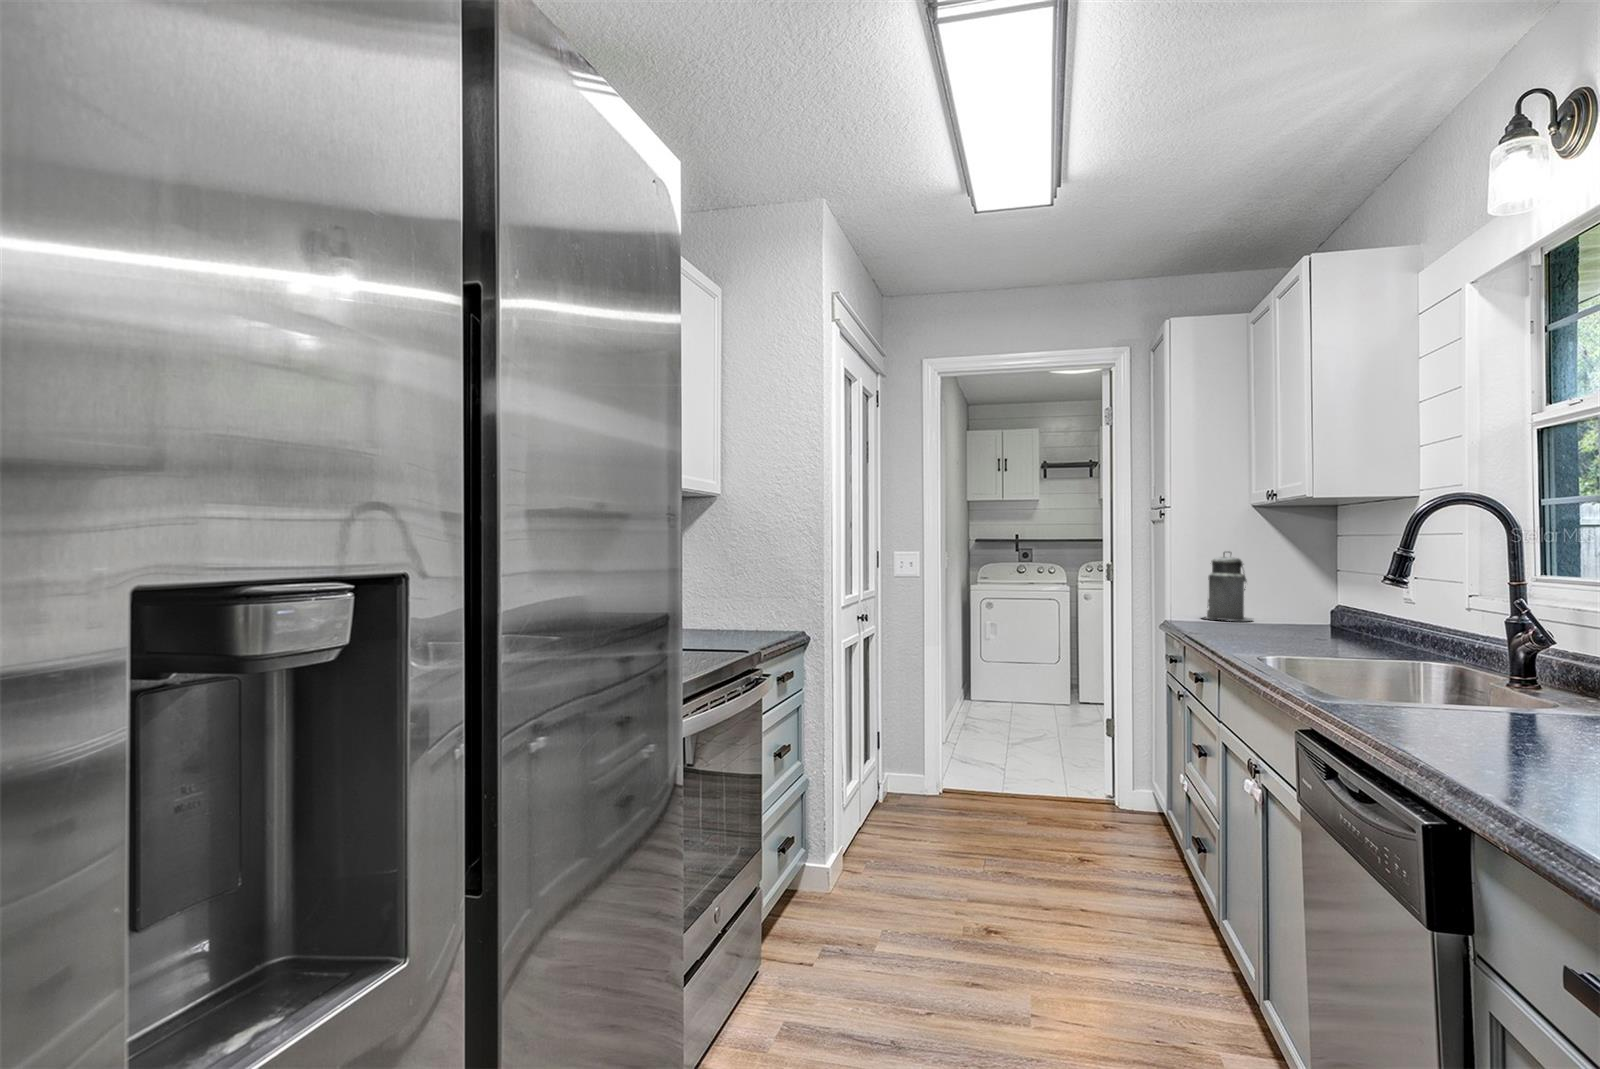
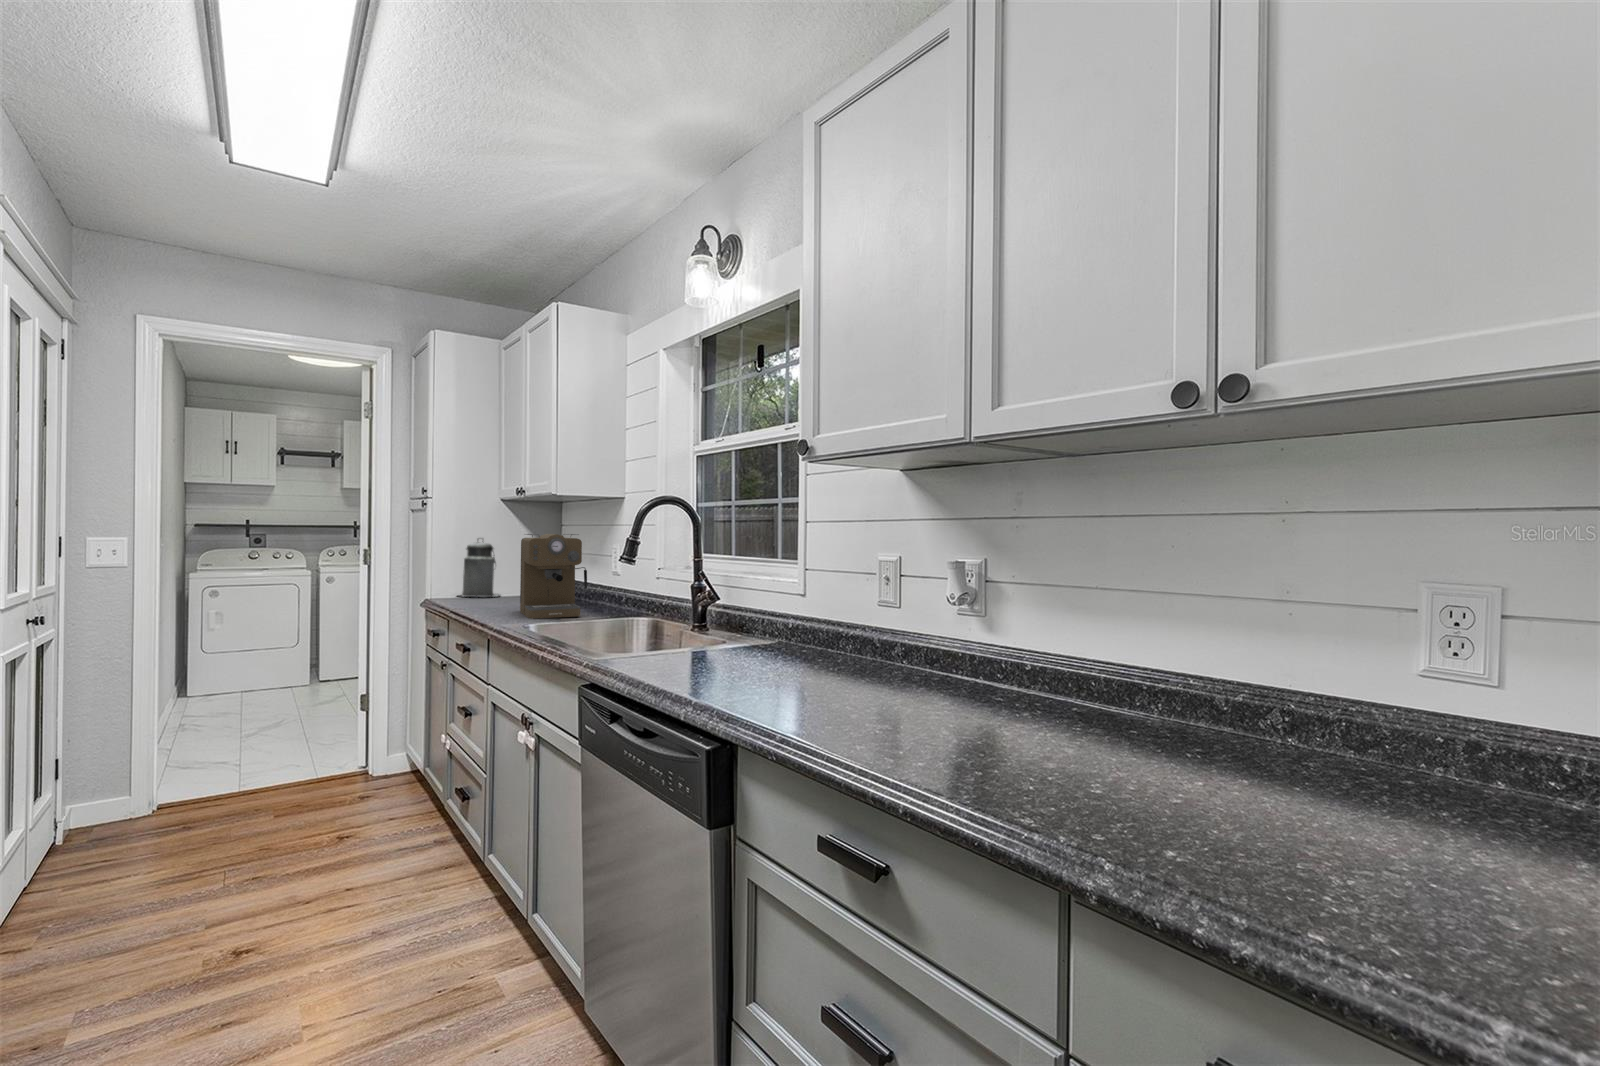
coffee maker: none [1268,546,1357,651] -> present [520,534,587,619]

